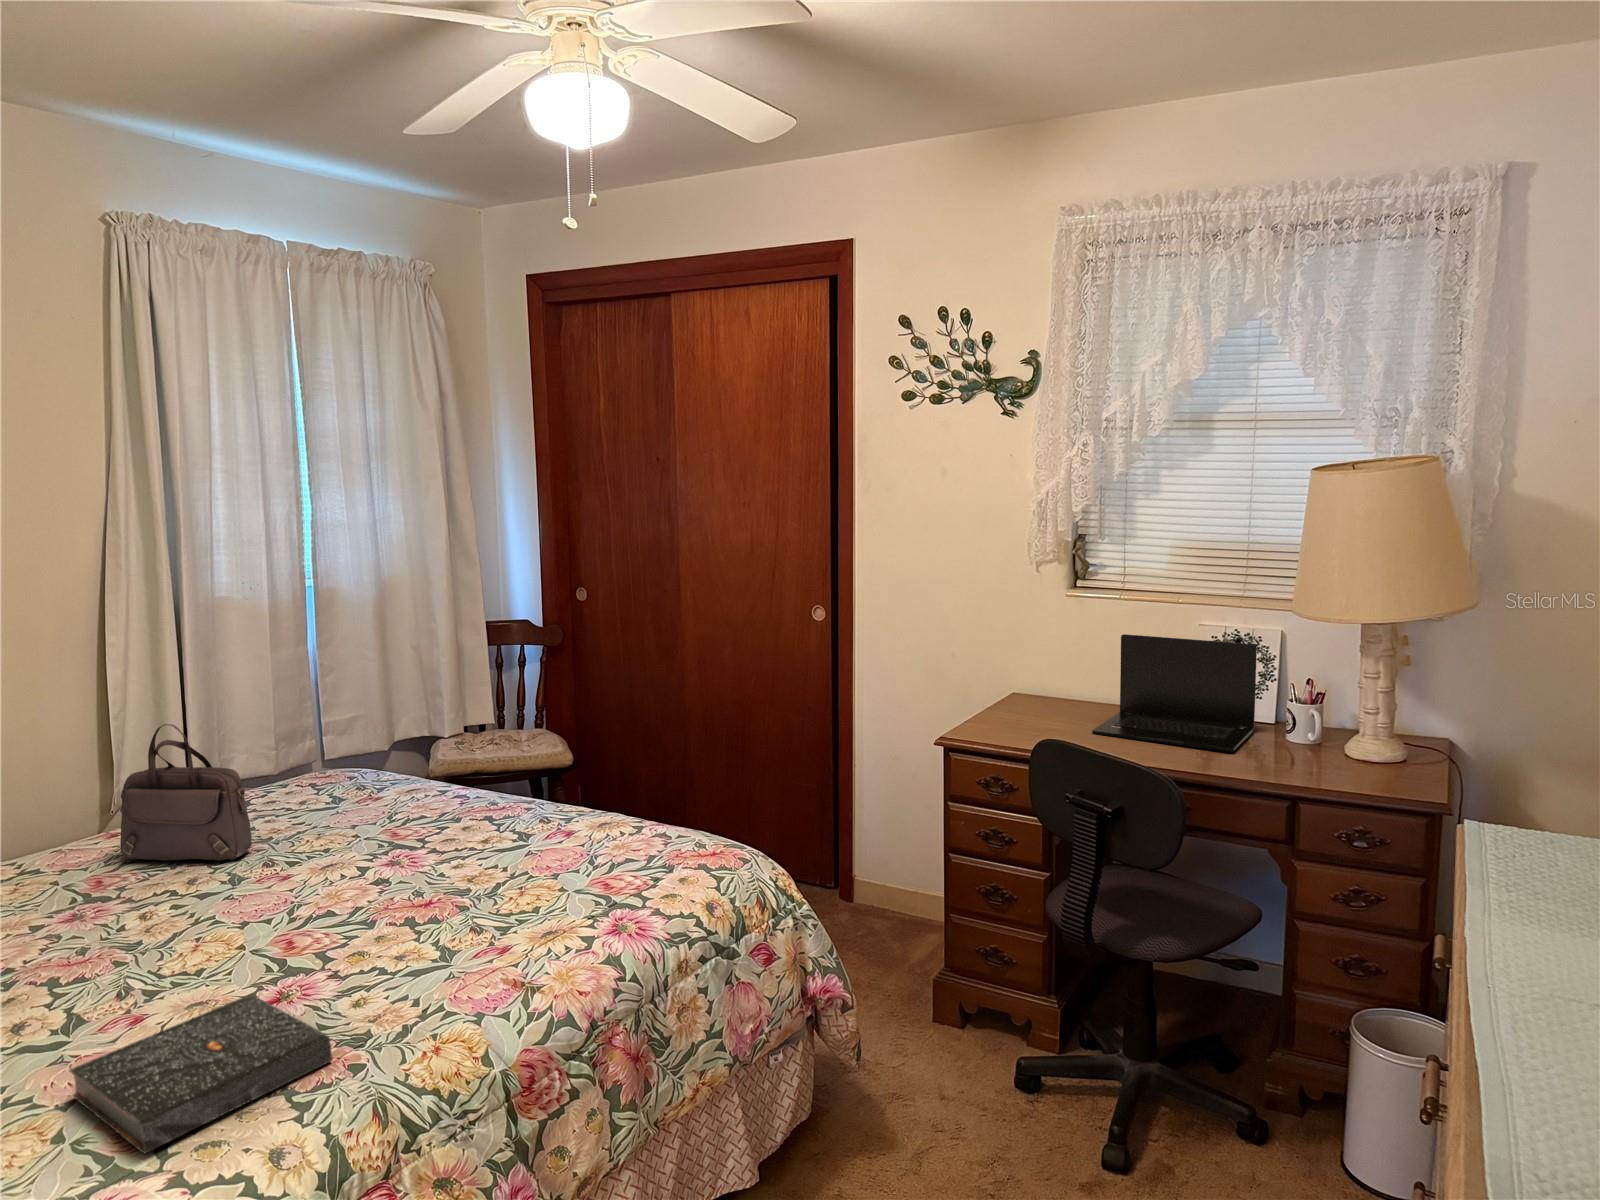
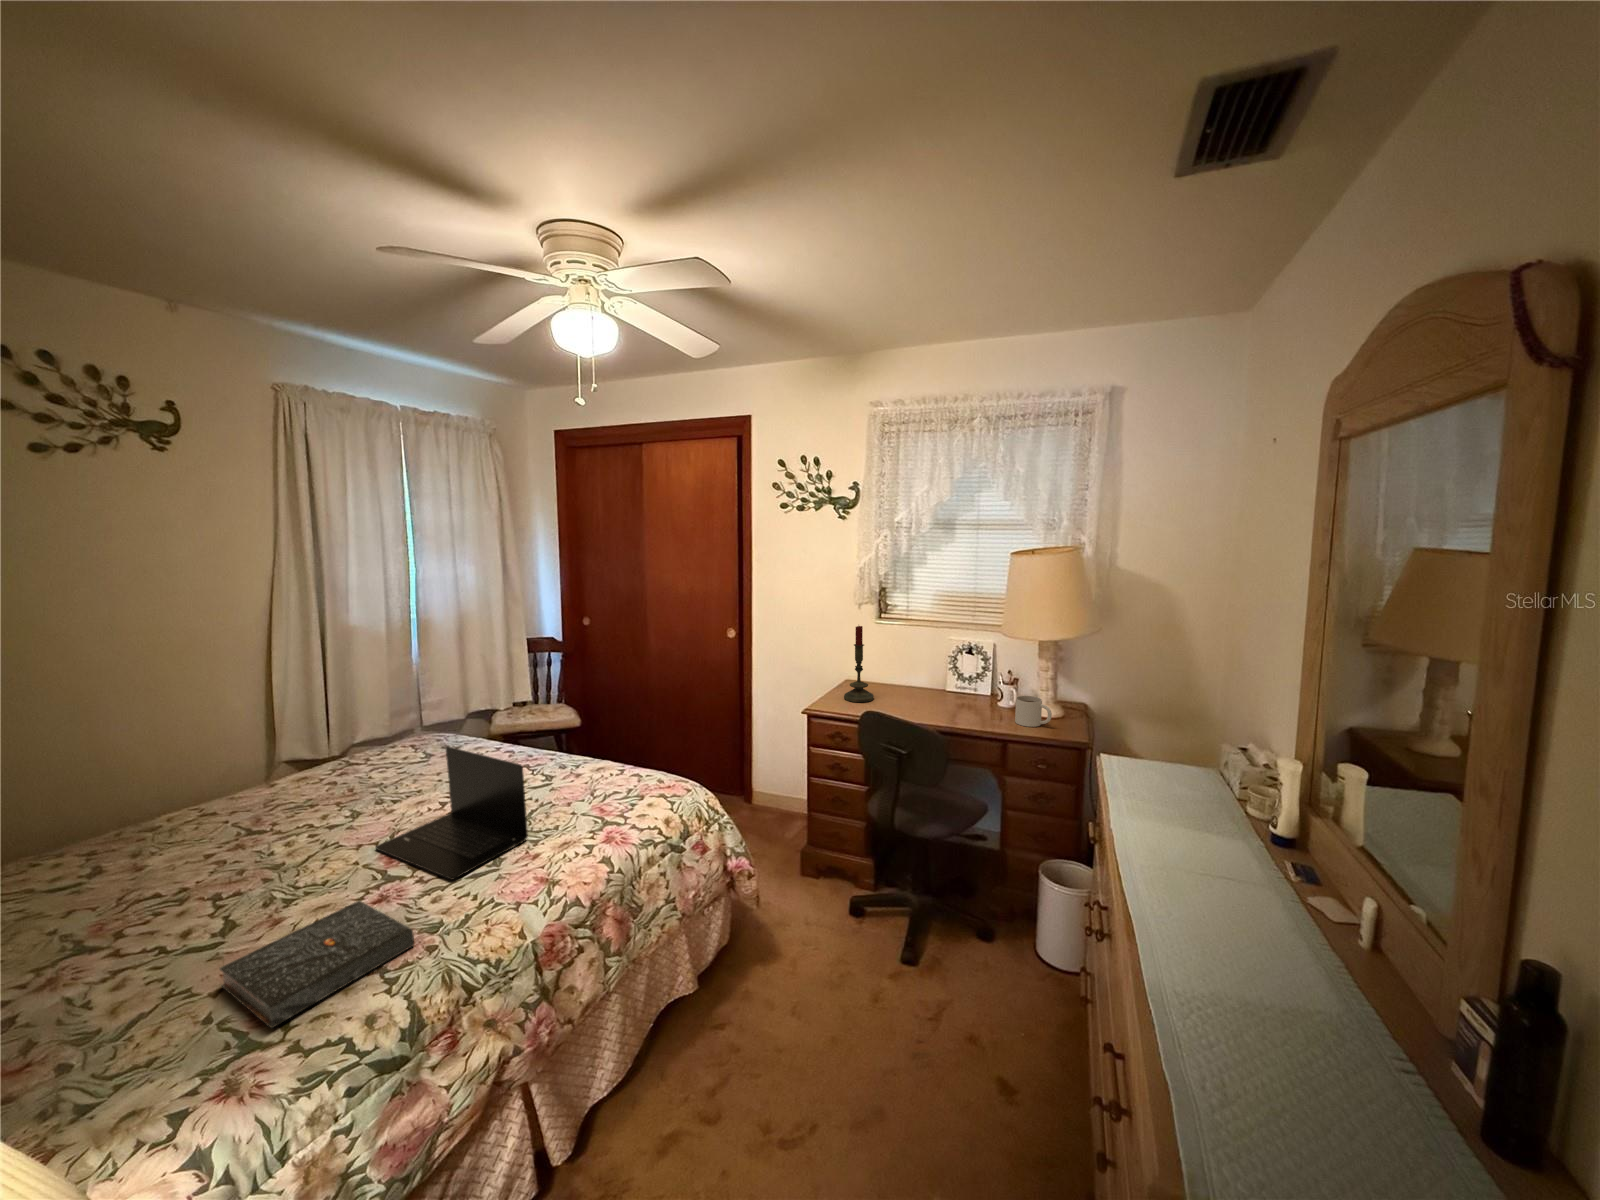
candle: none [1011,595,1063,732] -> present [844,626,874,702]
laptop: present [1092,634,1257,752] -> present [375,747,528,880]
mug: none [1322,723,1390,778] -> present [1015,696,1052,727]
handbag: present [120,724,252,861] -> none [275,714,368,803]

